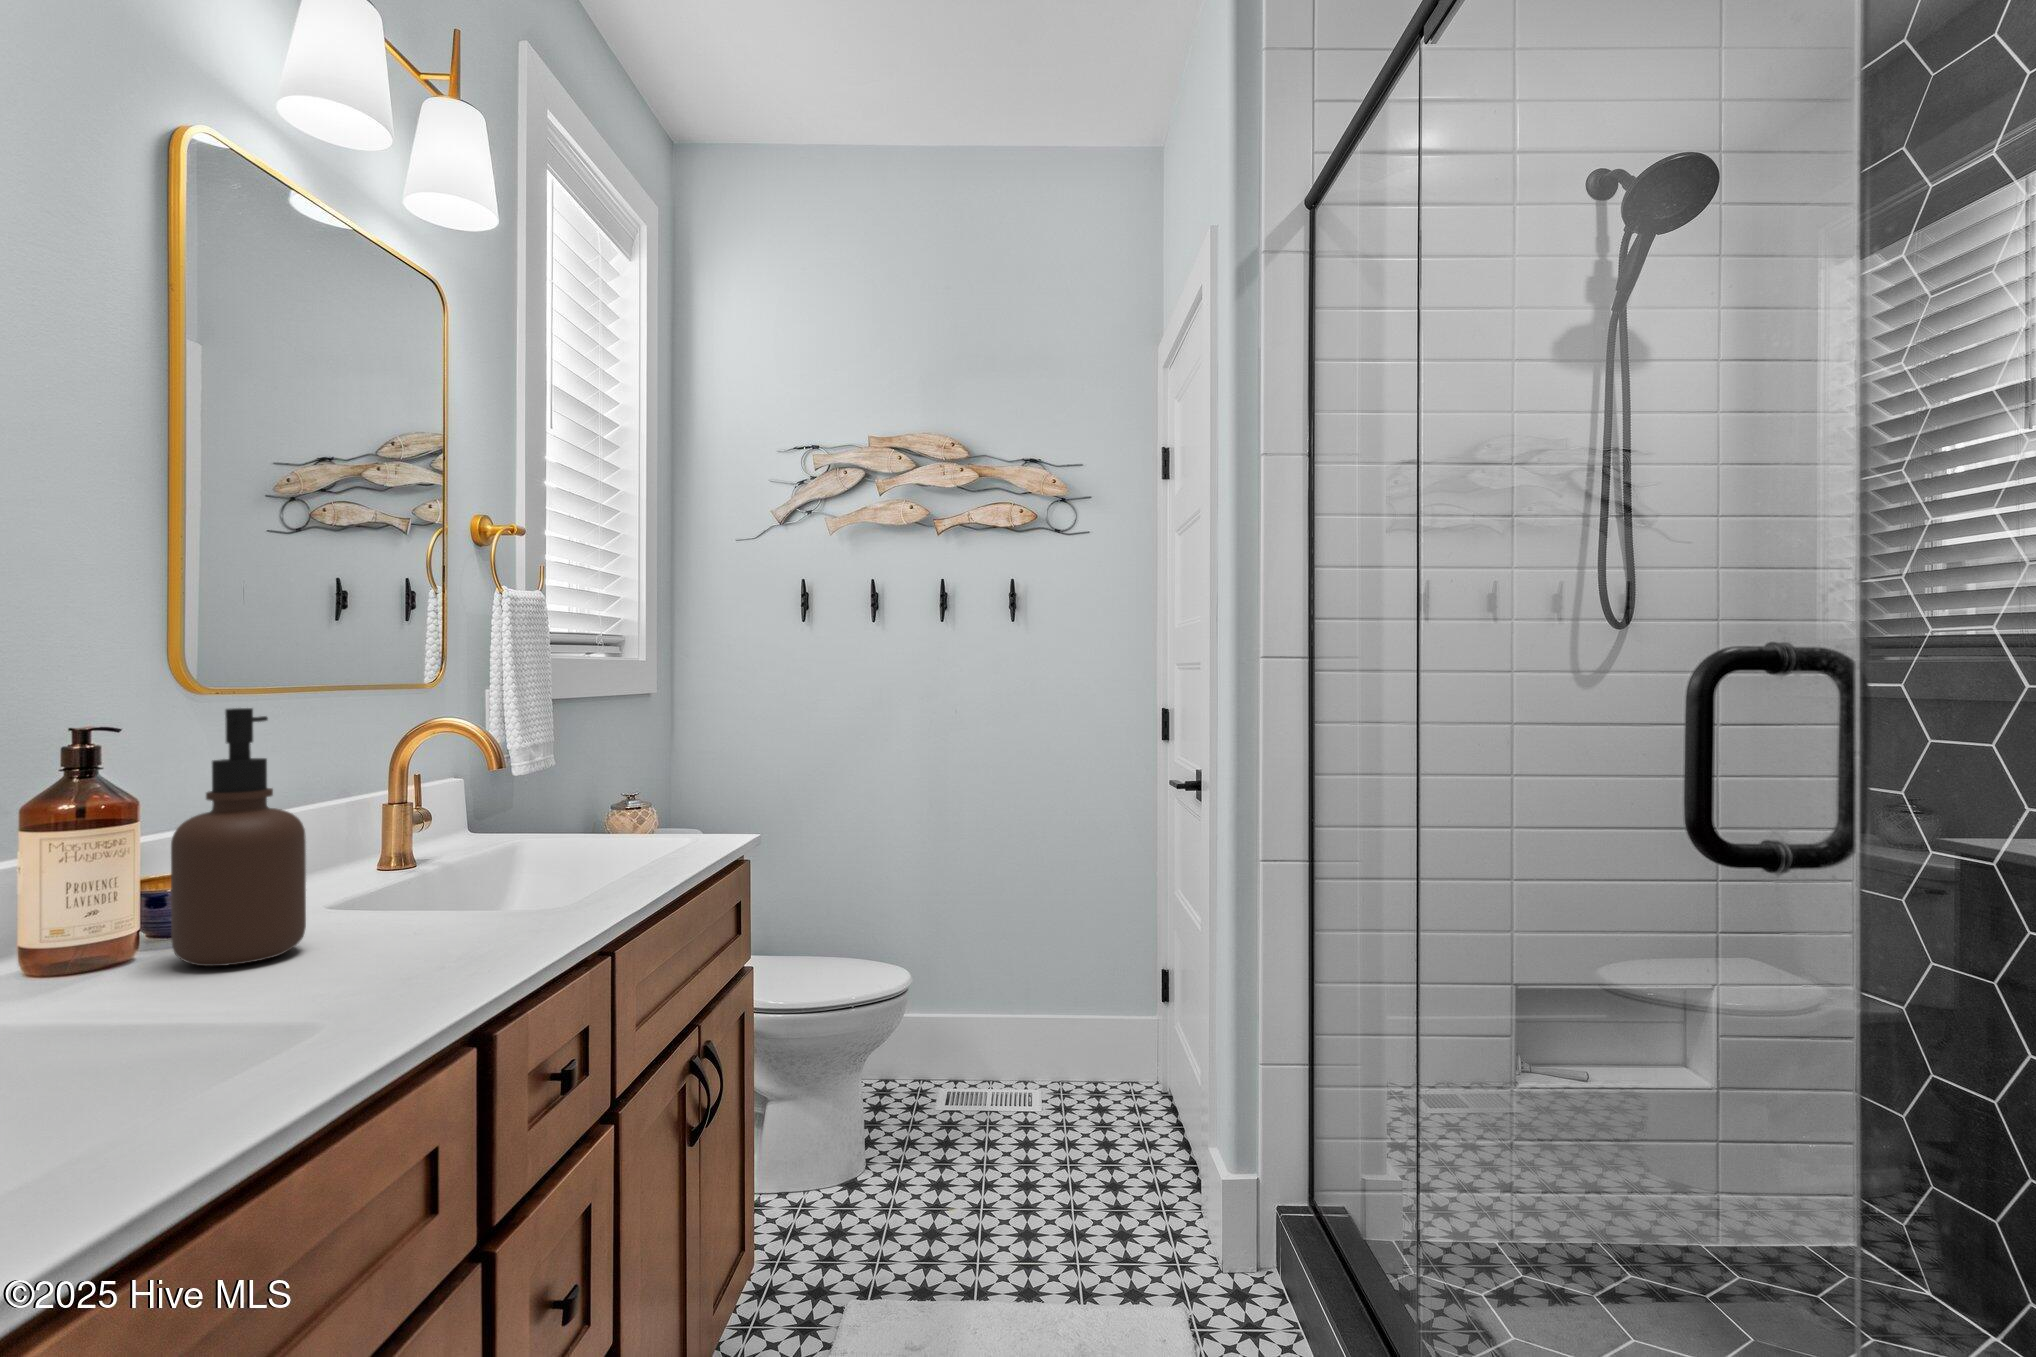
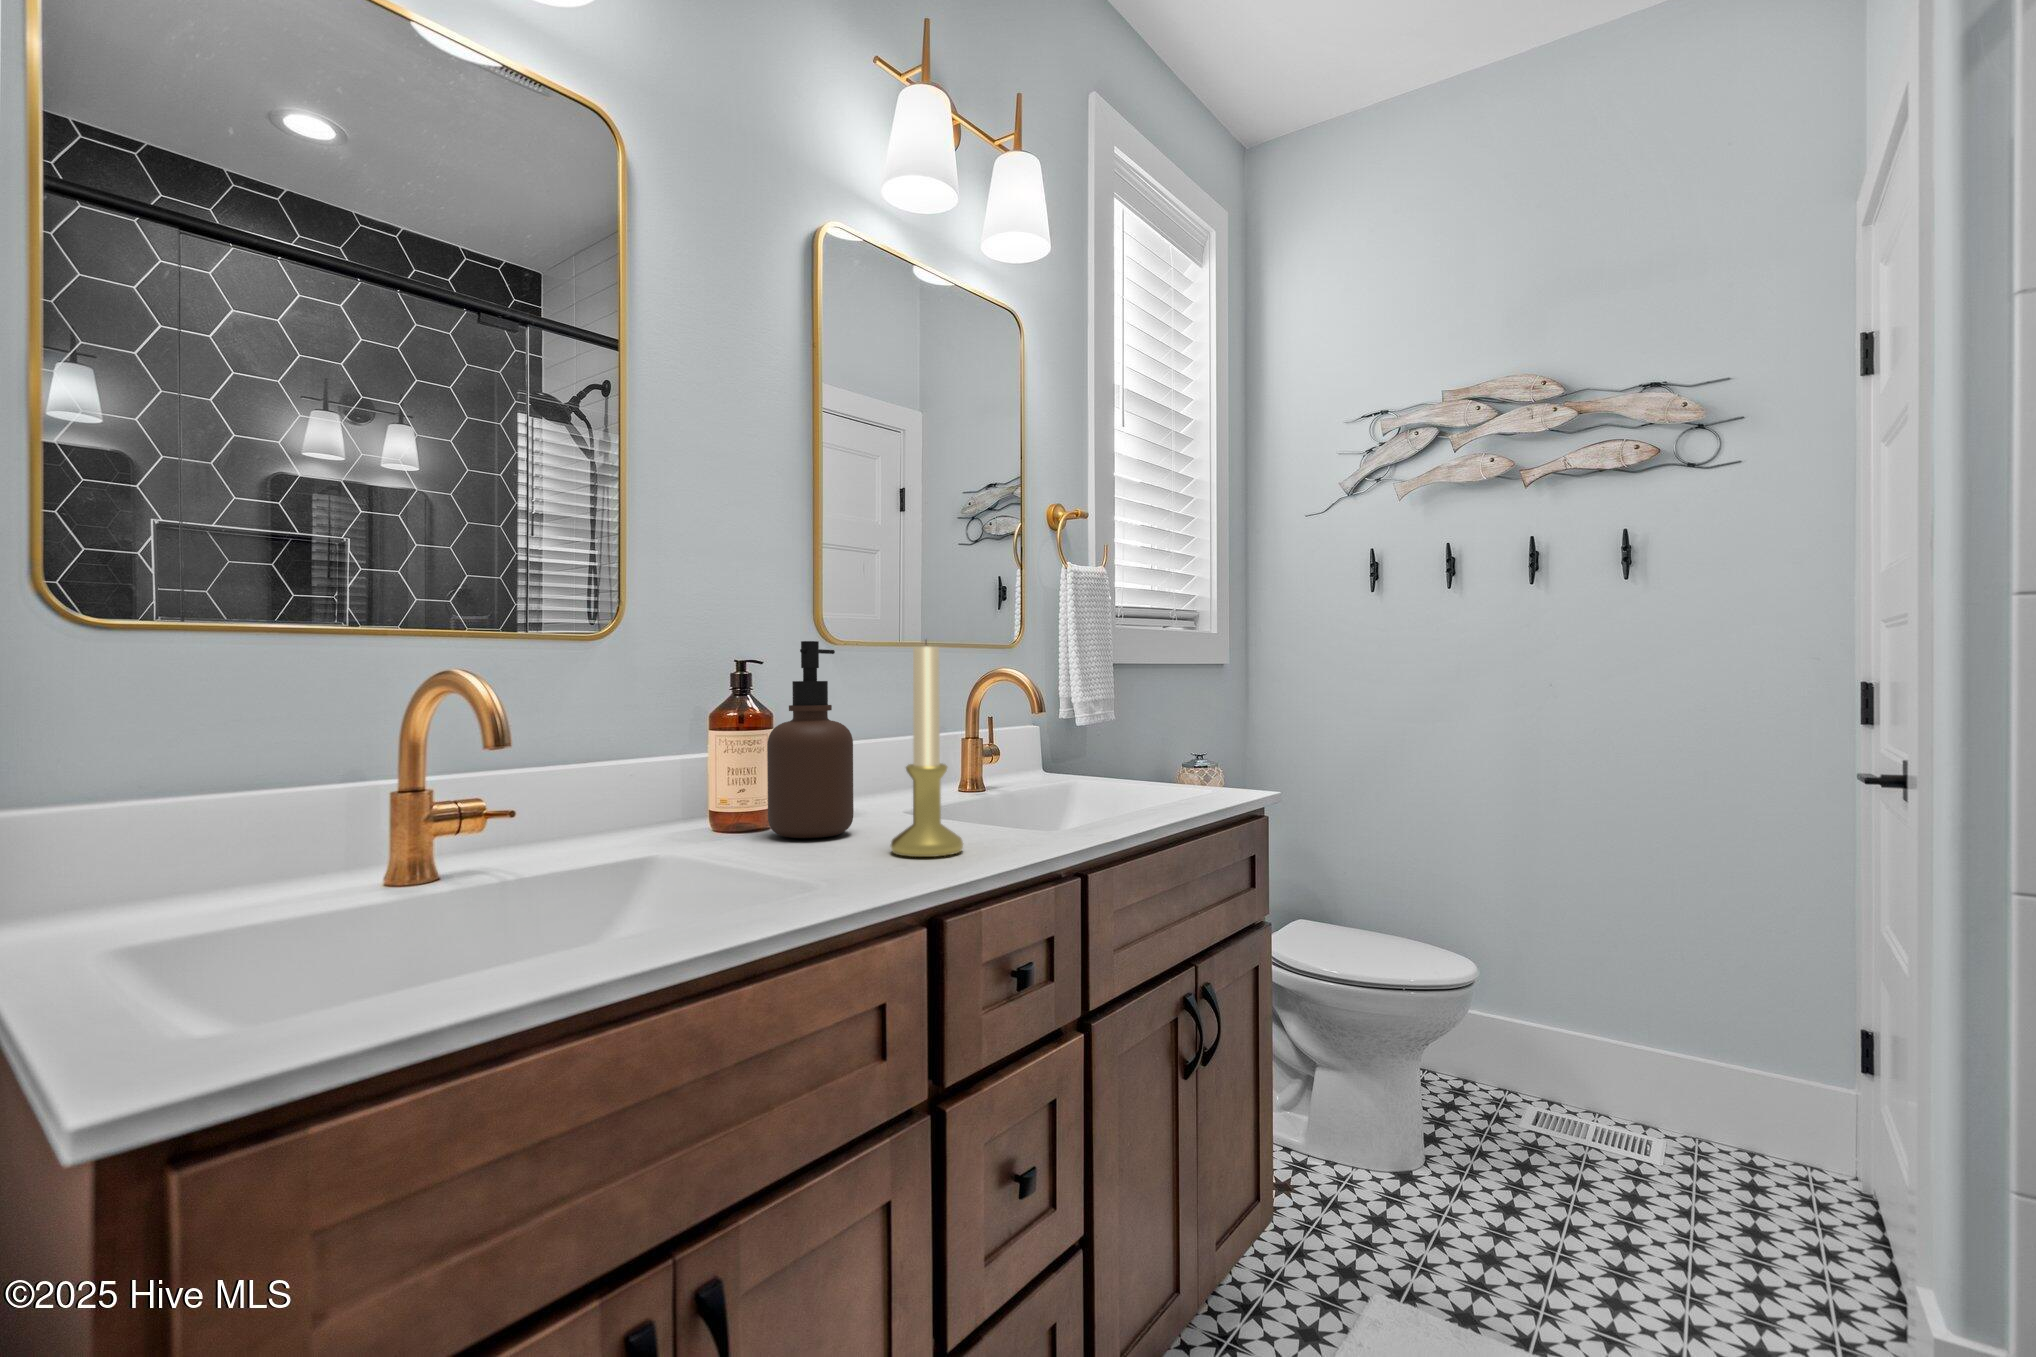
candle holder: none [389,710,487,970] -> present [891,645,963,857]

